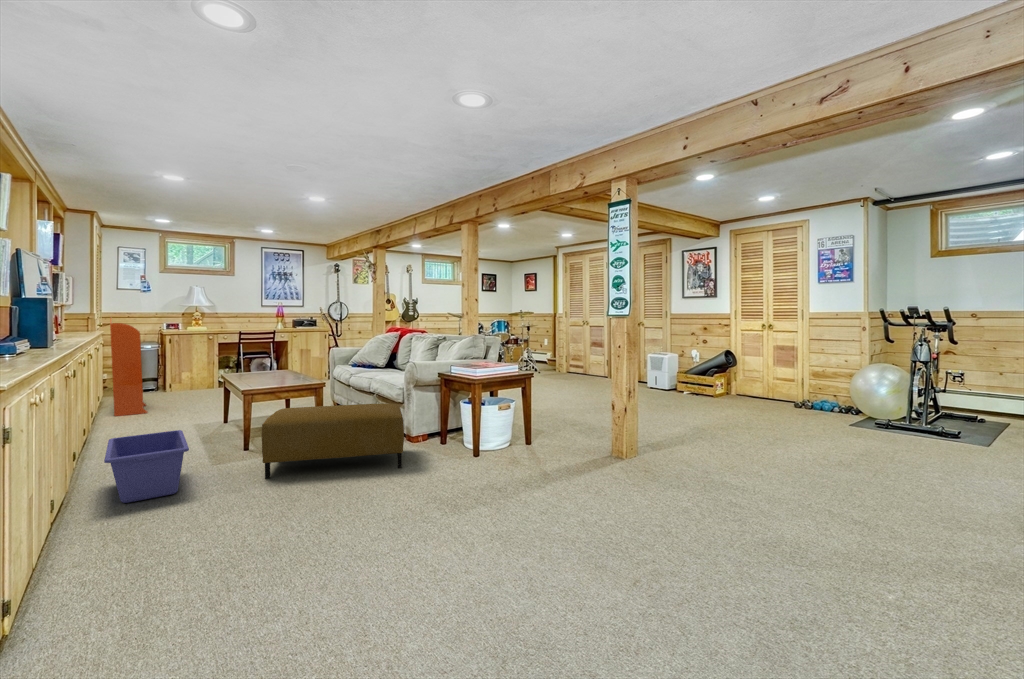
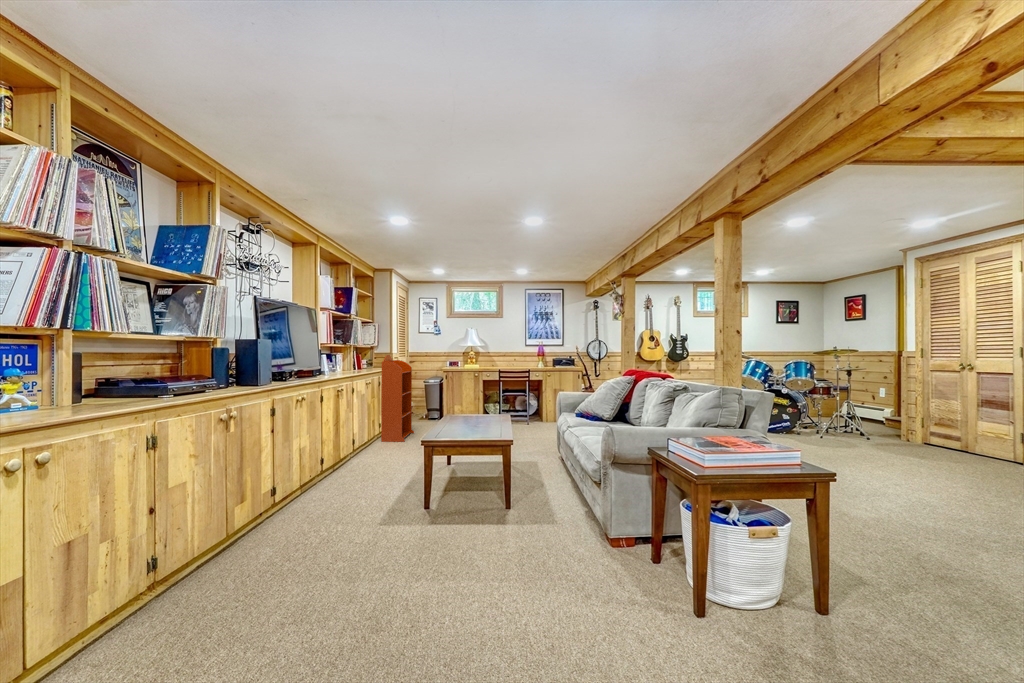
ottoman: present [262,403,404,479] -> none [358,479,575,640]
storage bin: present [104,430,189,503] -> none [180,488,321,585]

